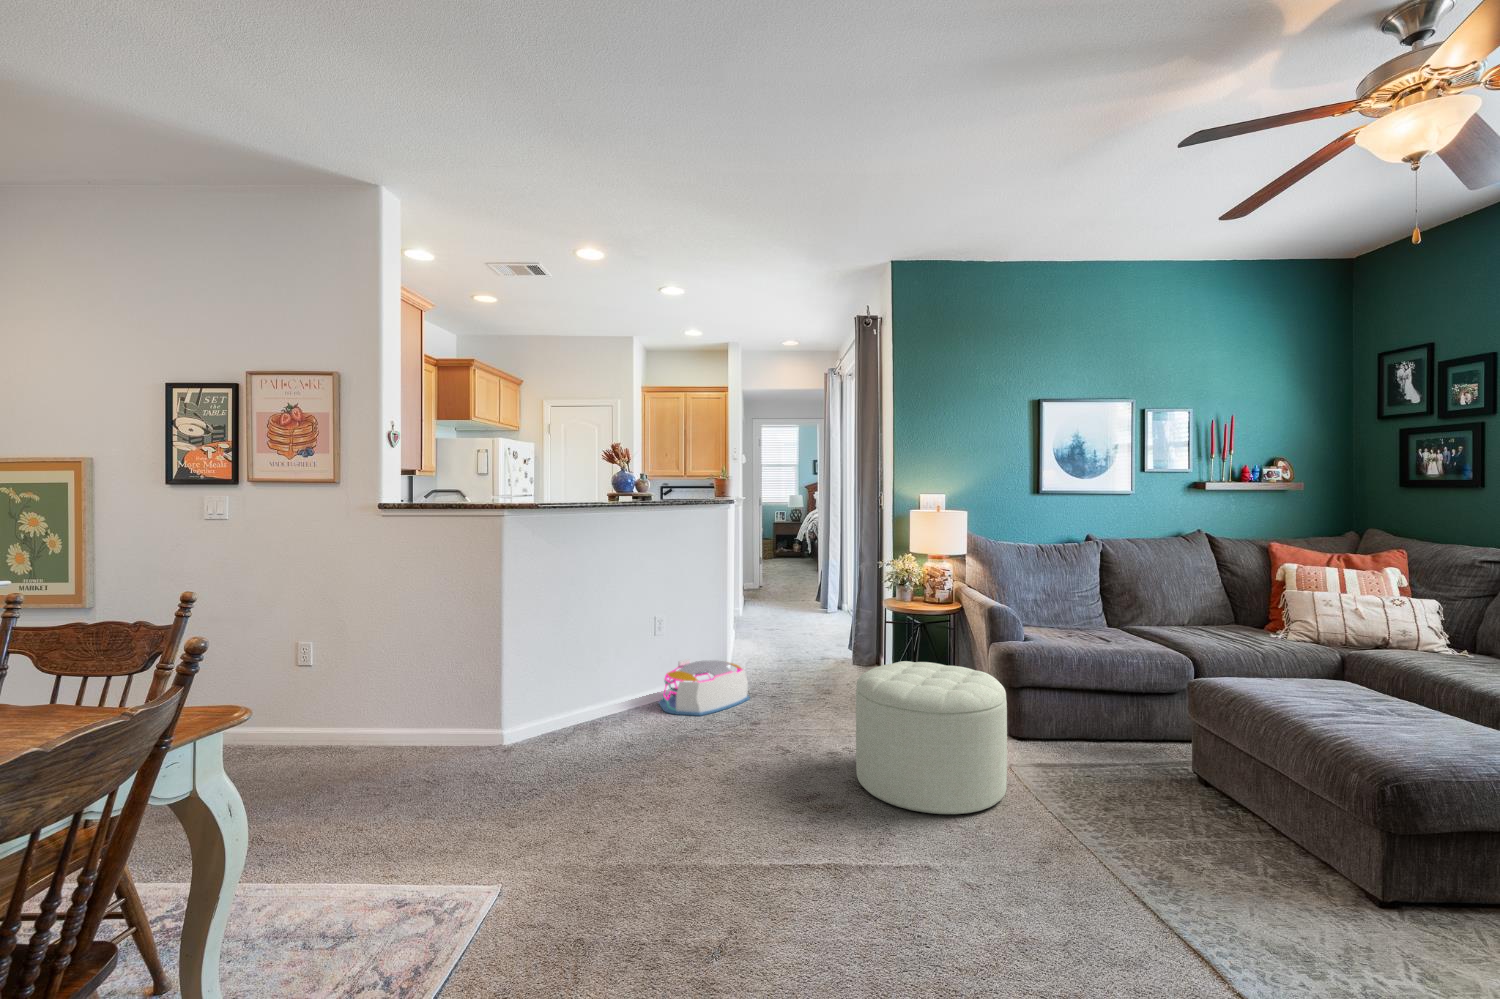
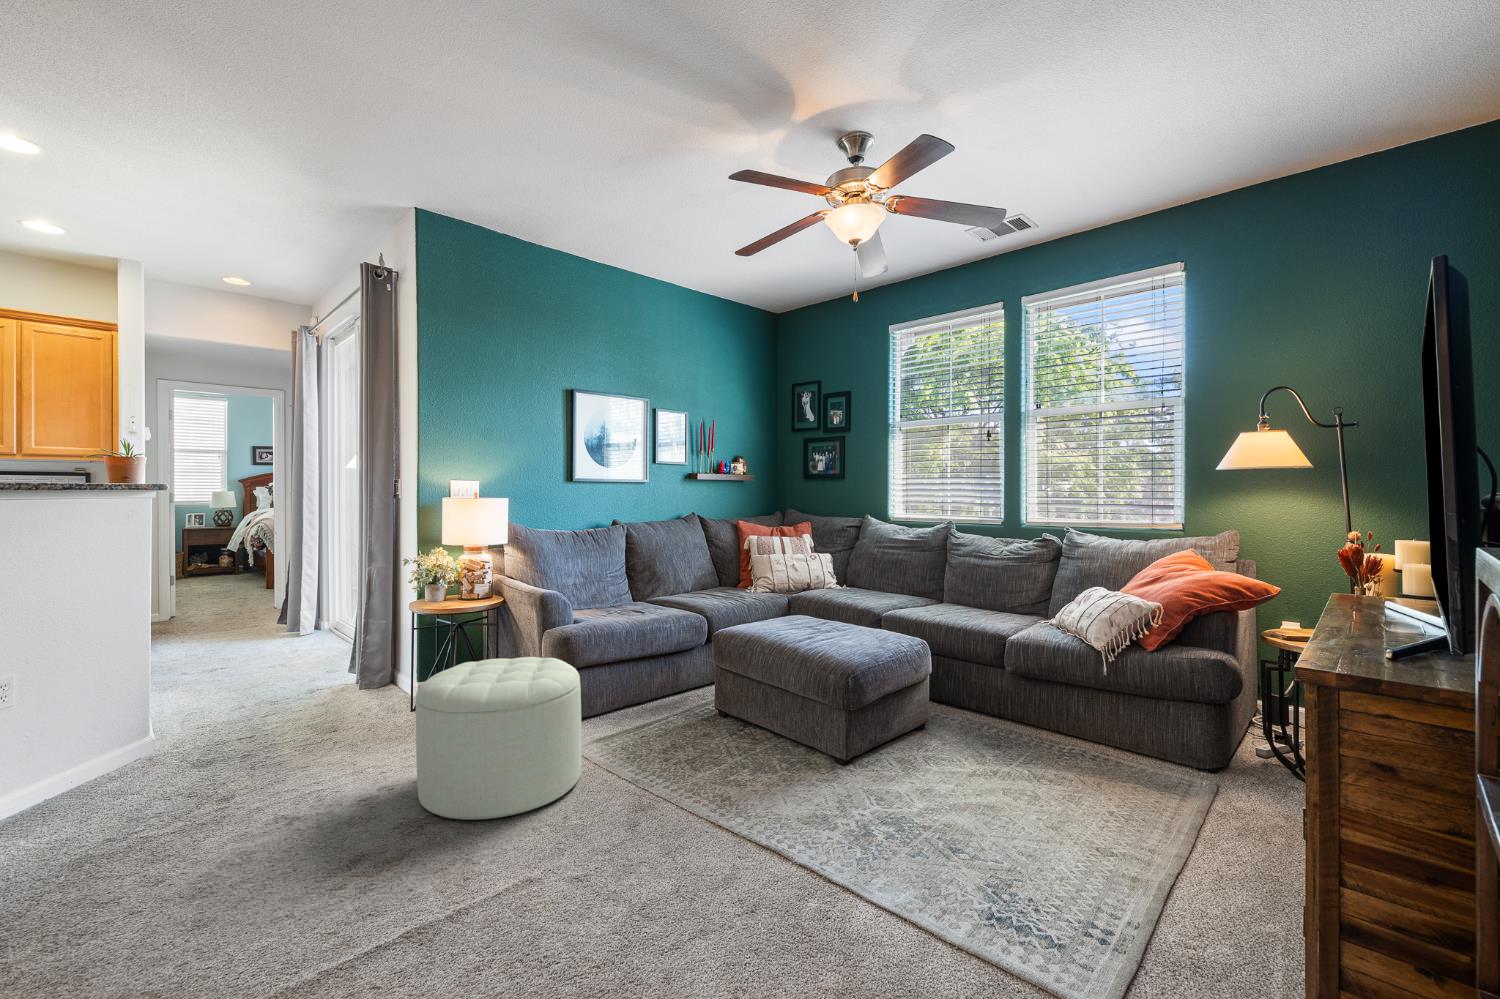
storage bin: present [659,659,750,716] -> none [58,712,230,807]

